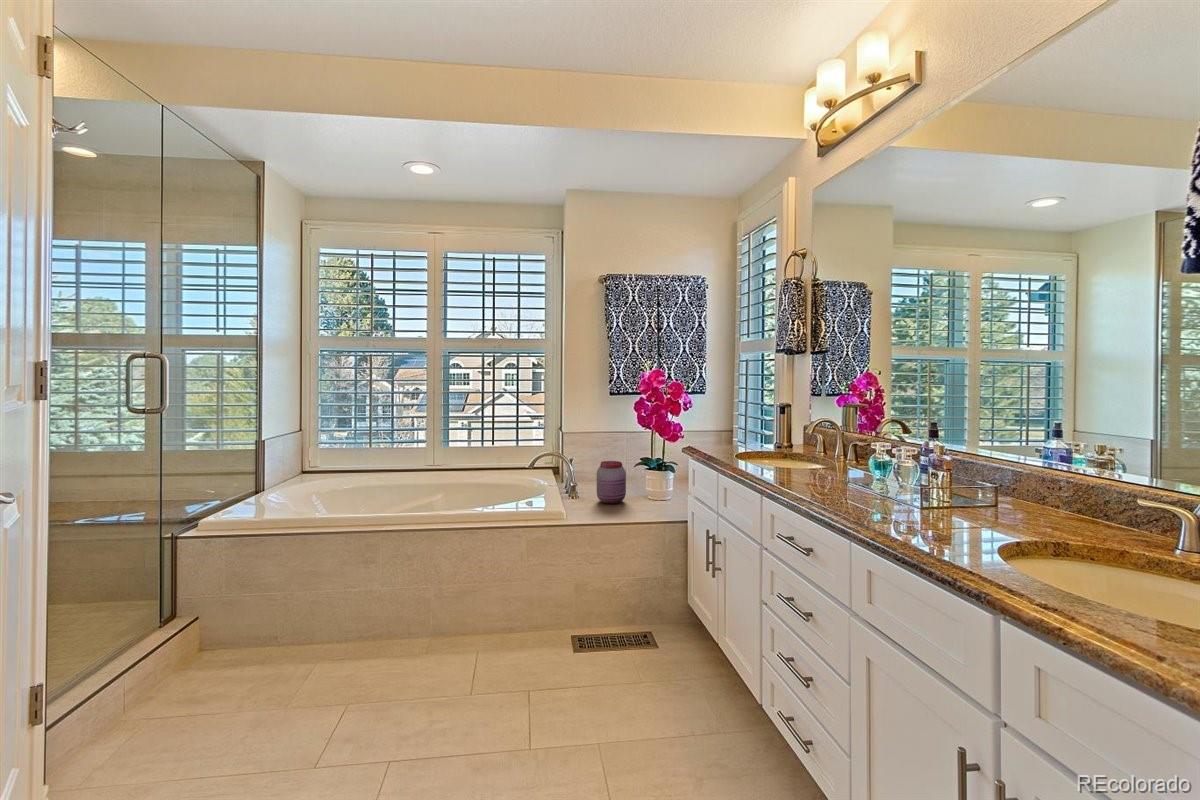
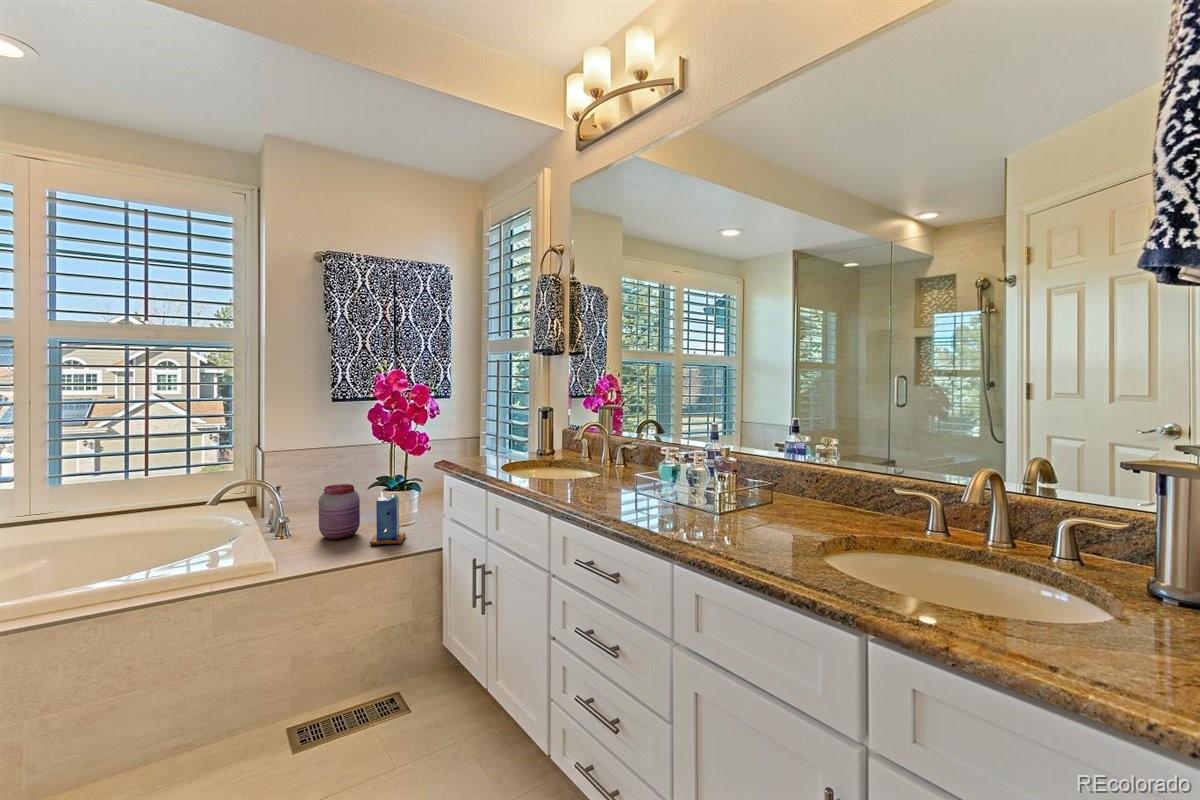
candle: none [632,469,660,513] -> present [370,492,406,545]

